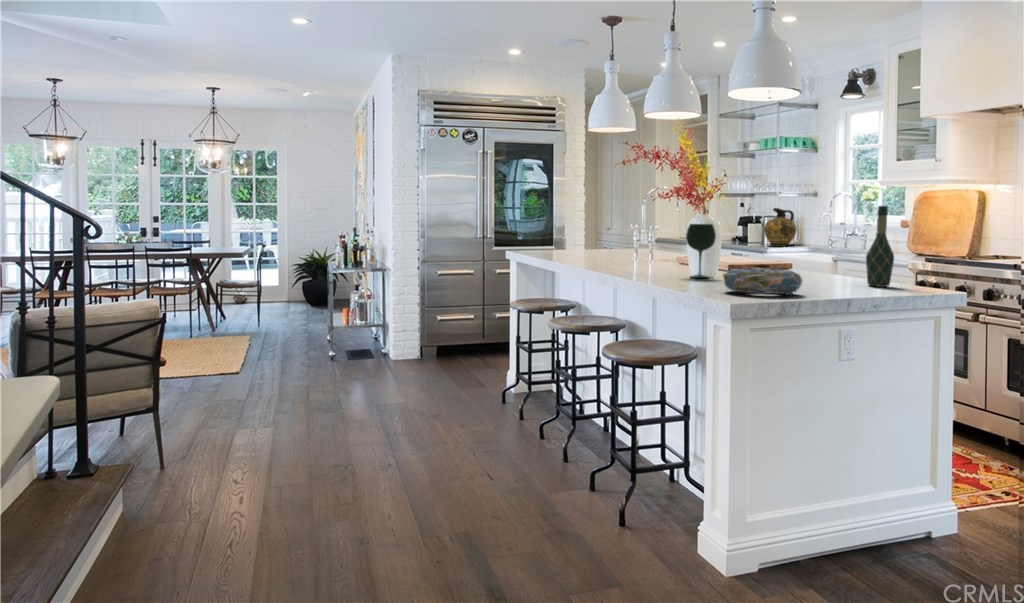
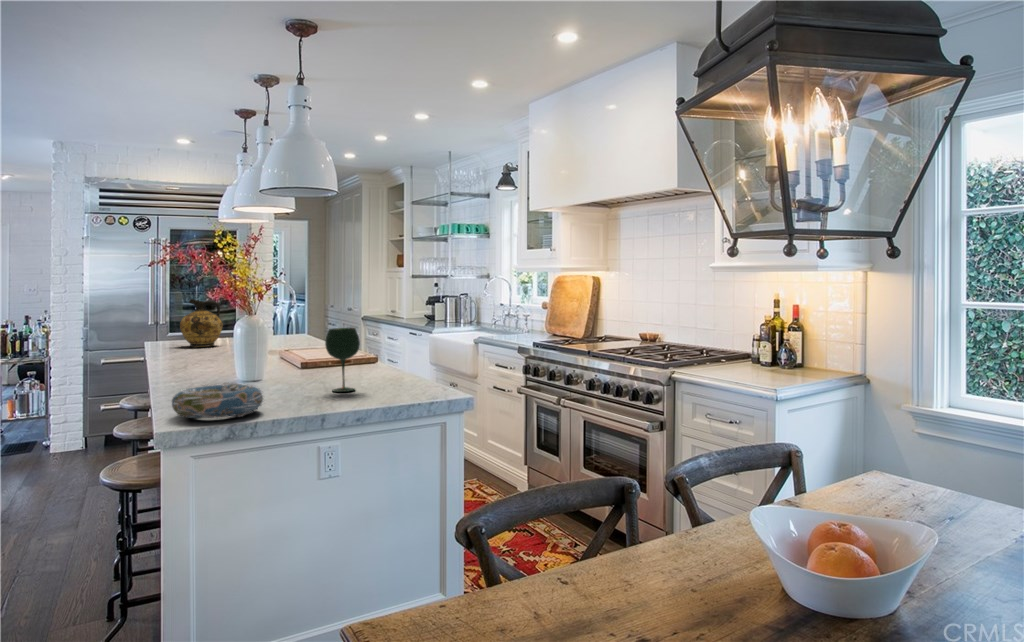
wine bottle: present [866,206,894,287] -> none [389,305,416,390]
ceramic jug: present [764,208,796,246] -> present [180,299,223,347]
wine glass: present [686,224,716,278] -> present [325,328,360,392]

